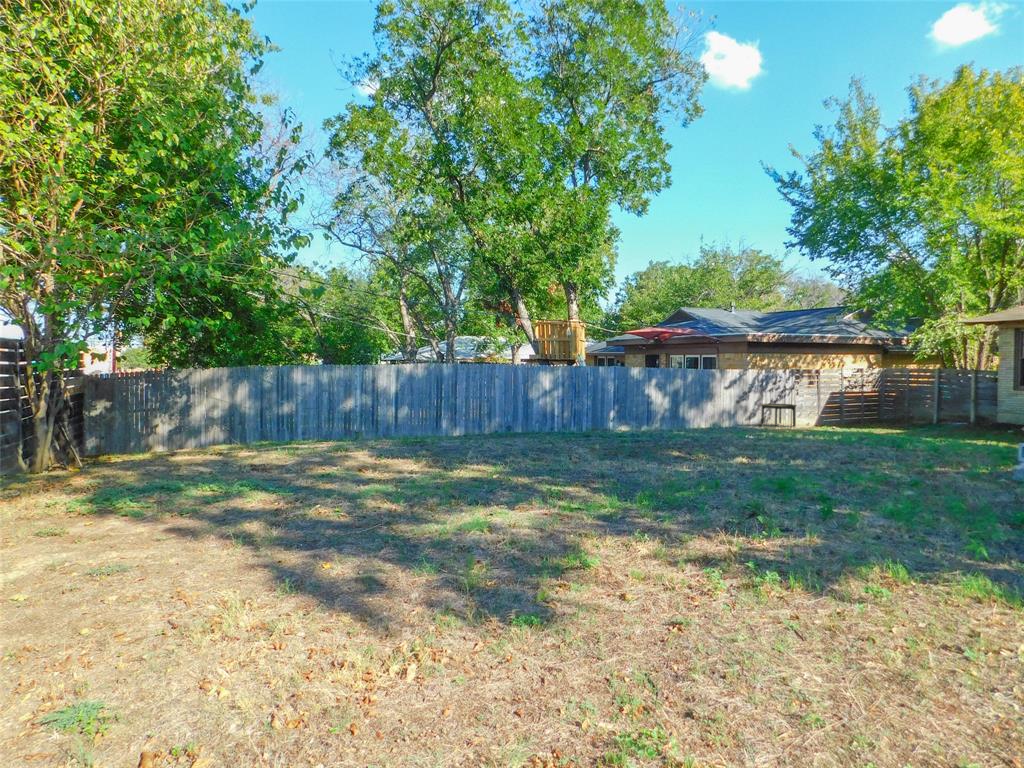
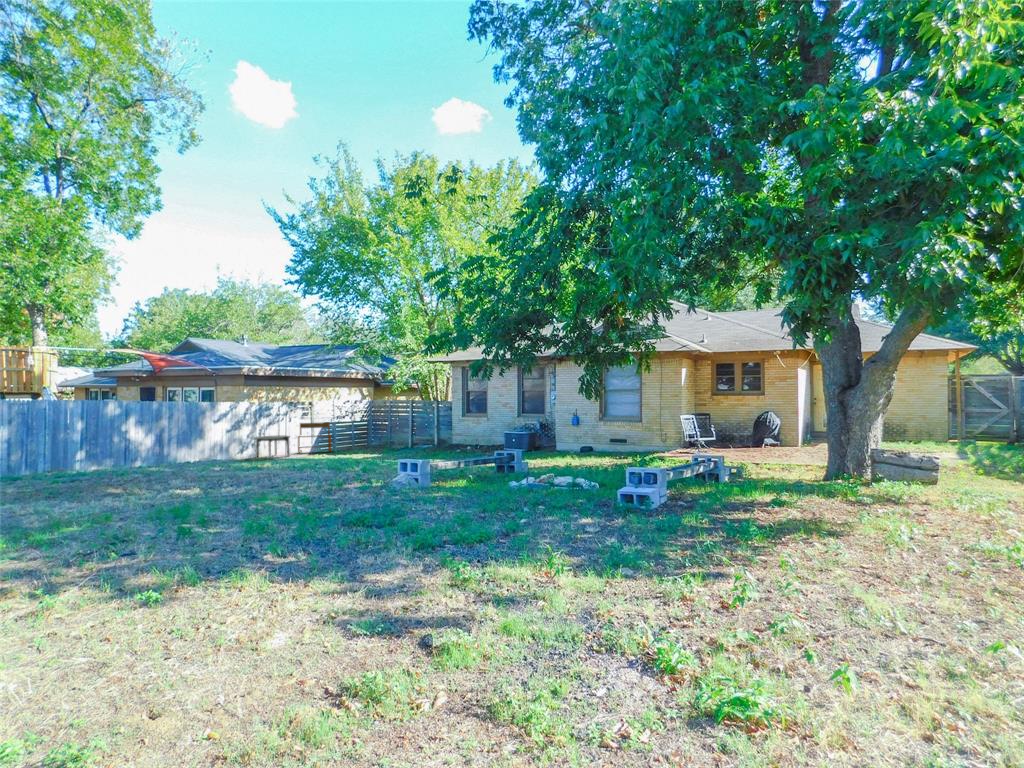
bench: none [802,392,841,426] -> present [298,422,332,453]

